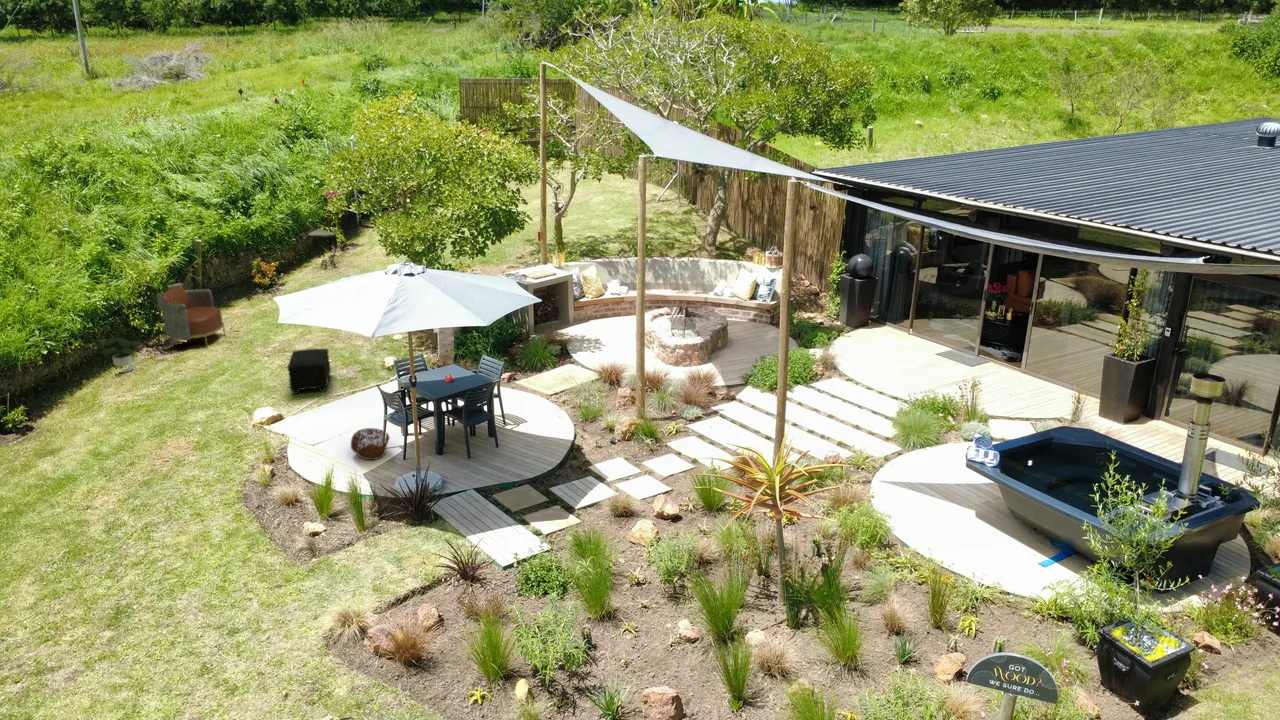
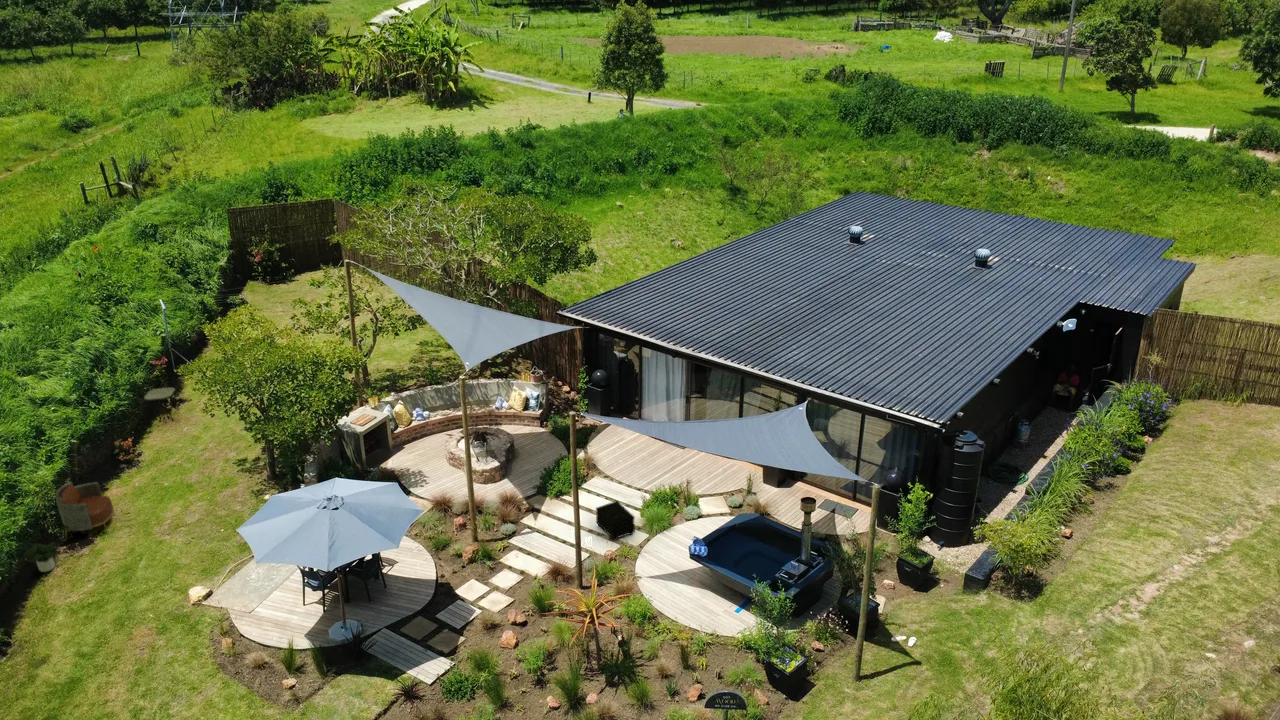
ottoman: present [288,349,331,394] -> present [596,501,635,540]
basket: present [351,428,389,460] -> none [280,592,310,618]

